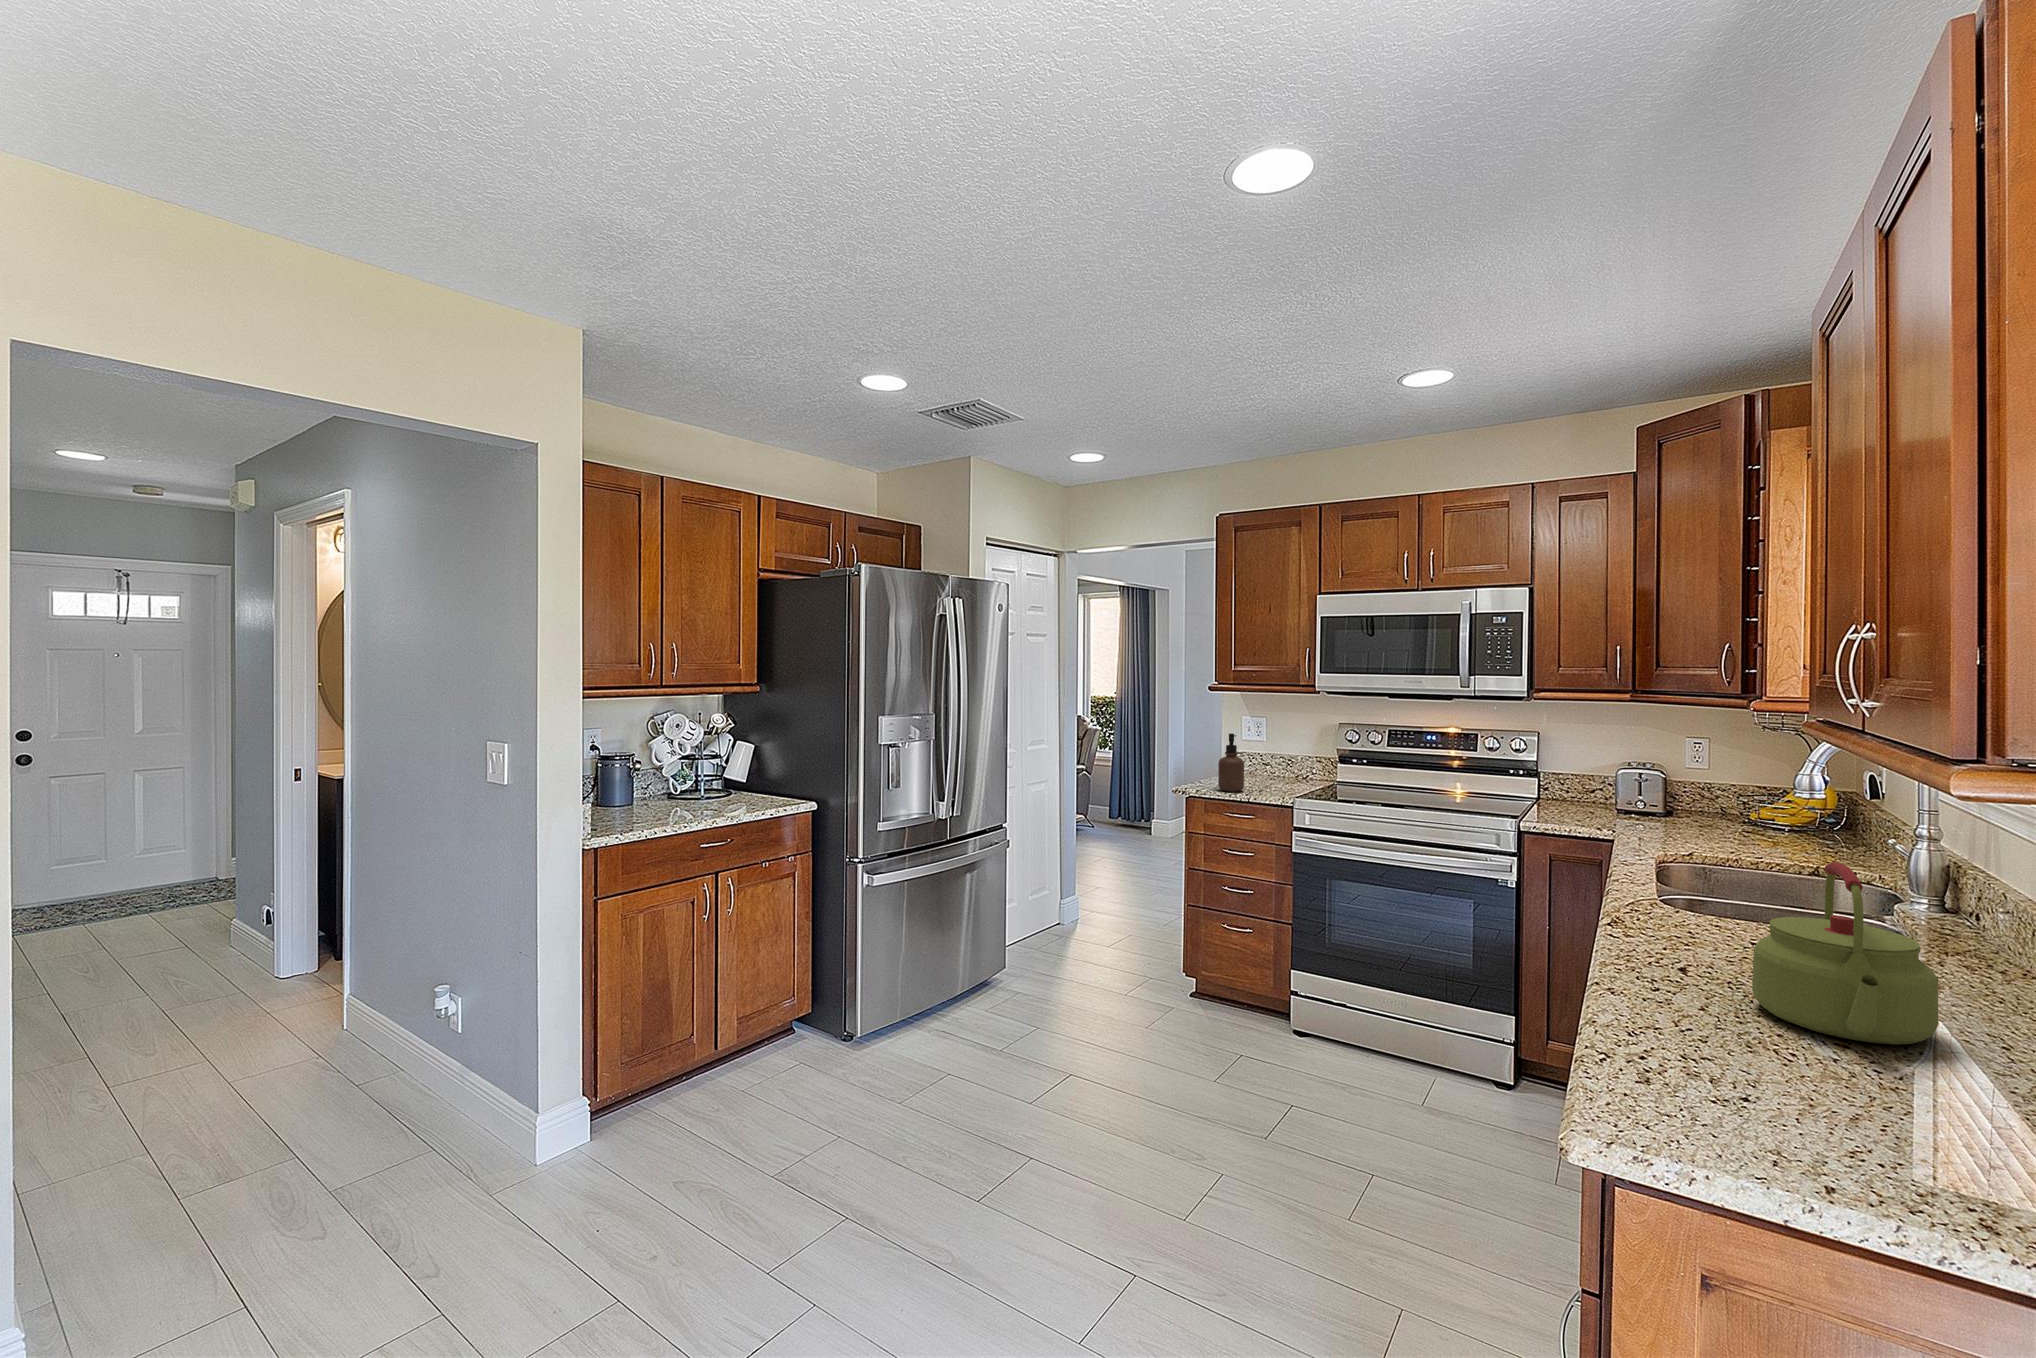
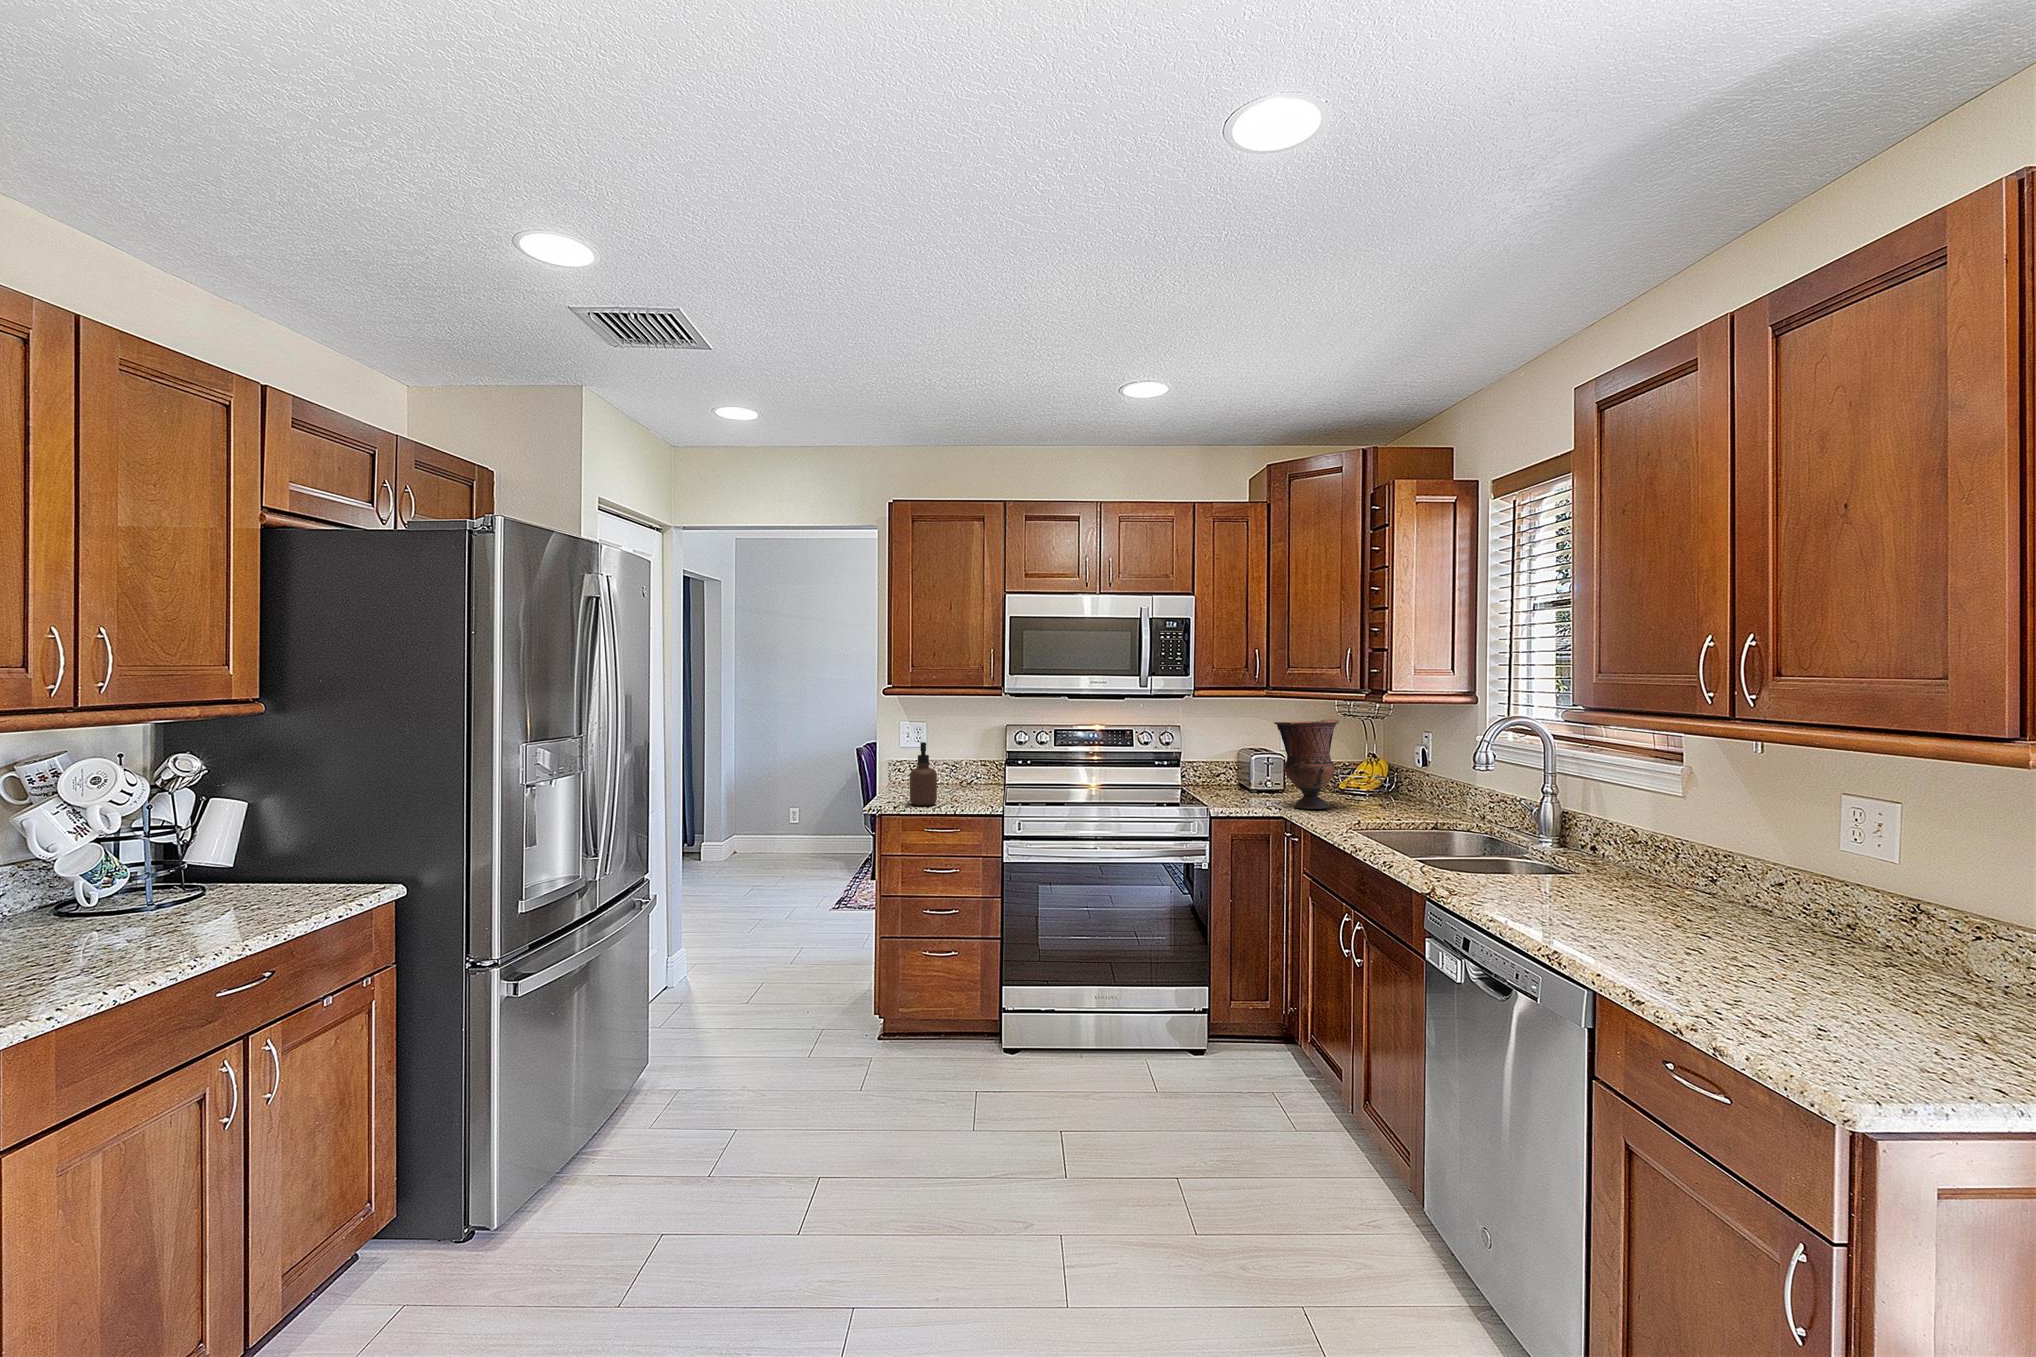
vase: none [1619,729,1724,836] -> present [1274,719,1339,809]
kettle: present [1752,862,1938,1044] -> none [1626,828,1770,969]

